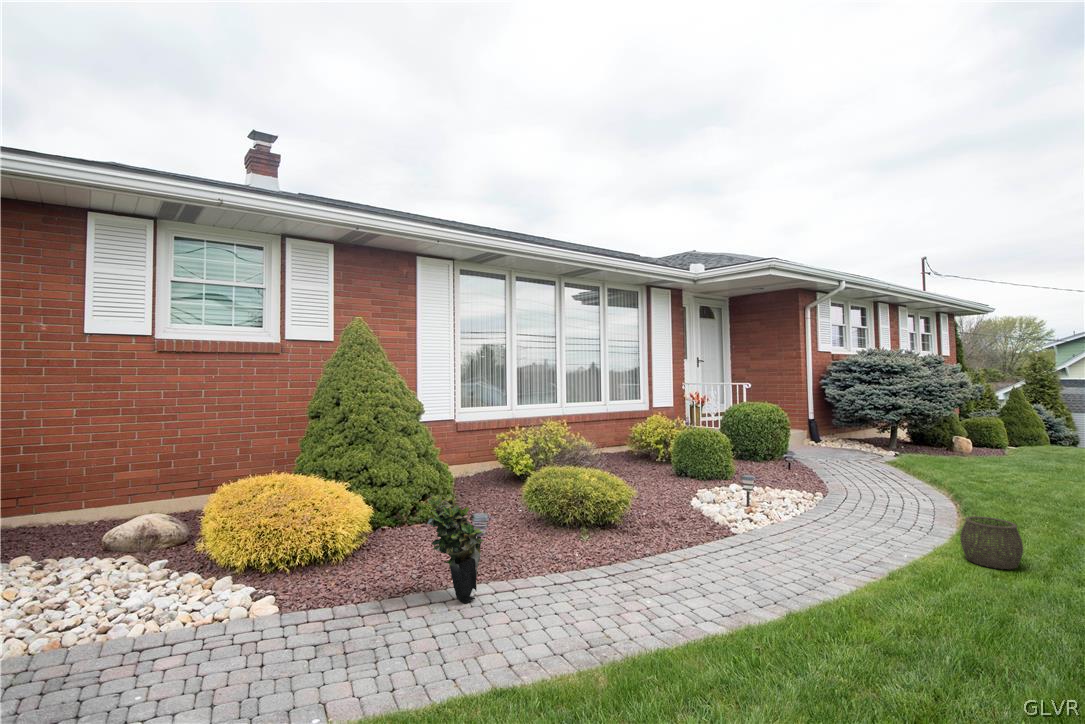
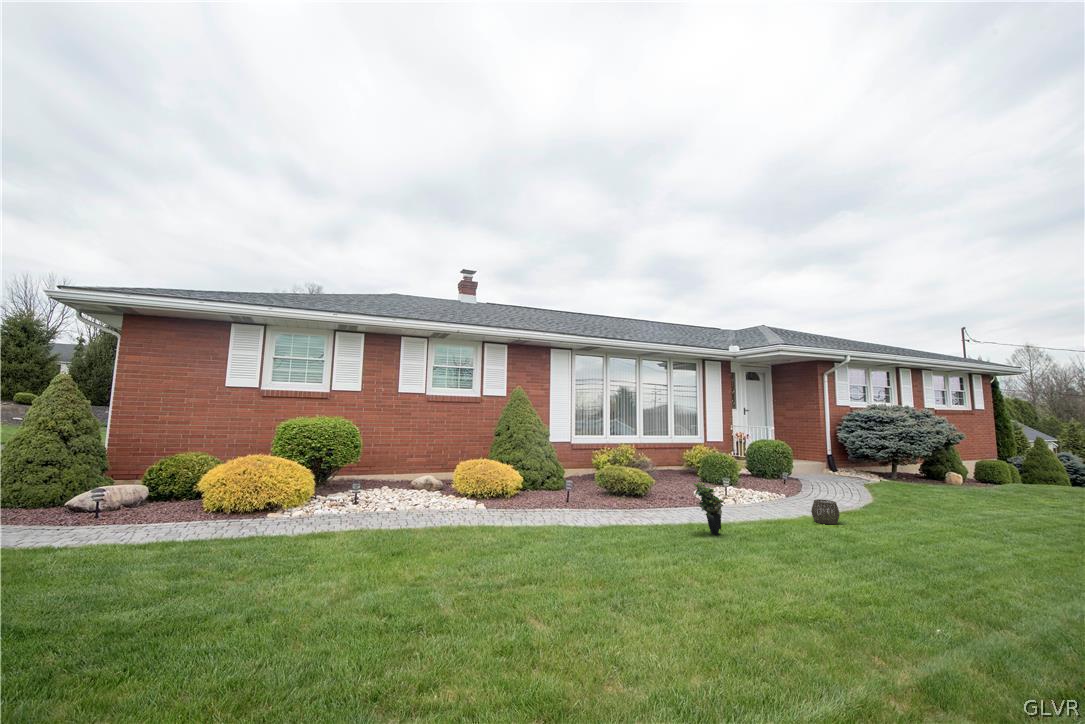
potted plant: present [428,495,484,603] -> present [693,482,724,535]

